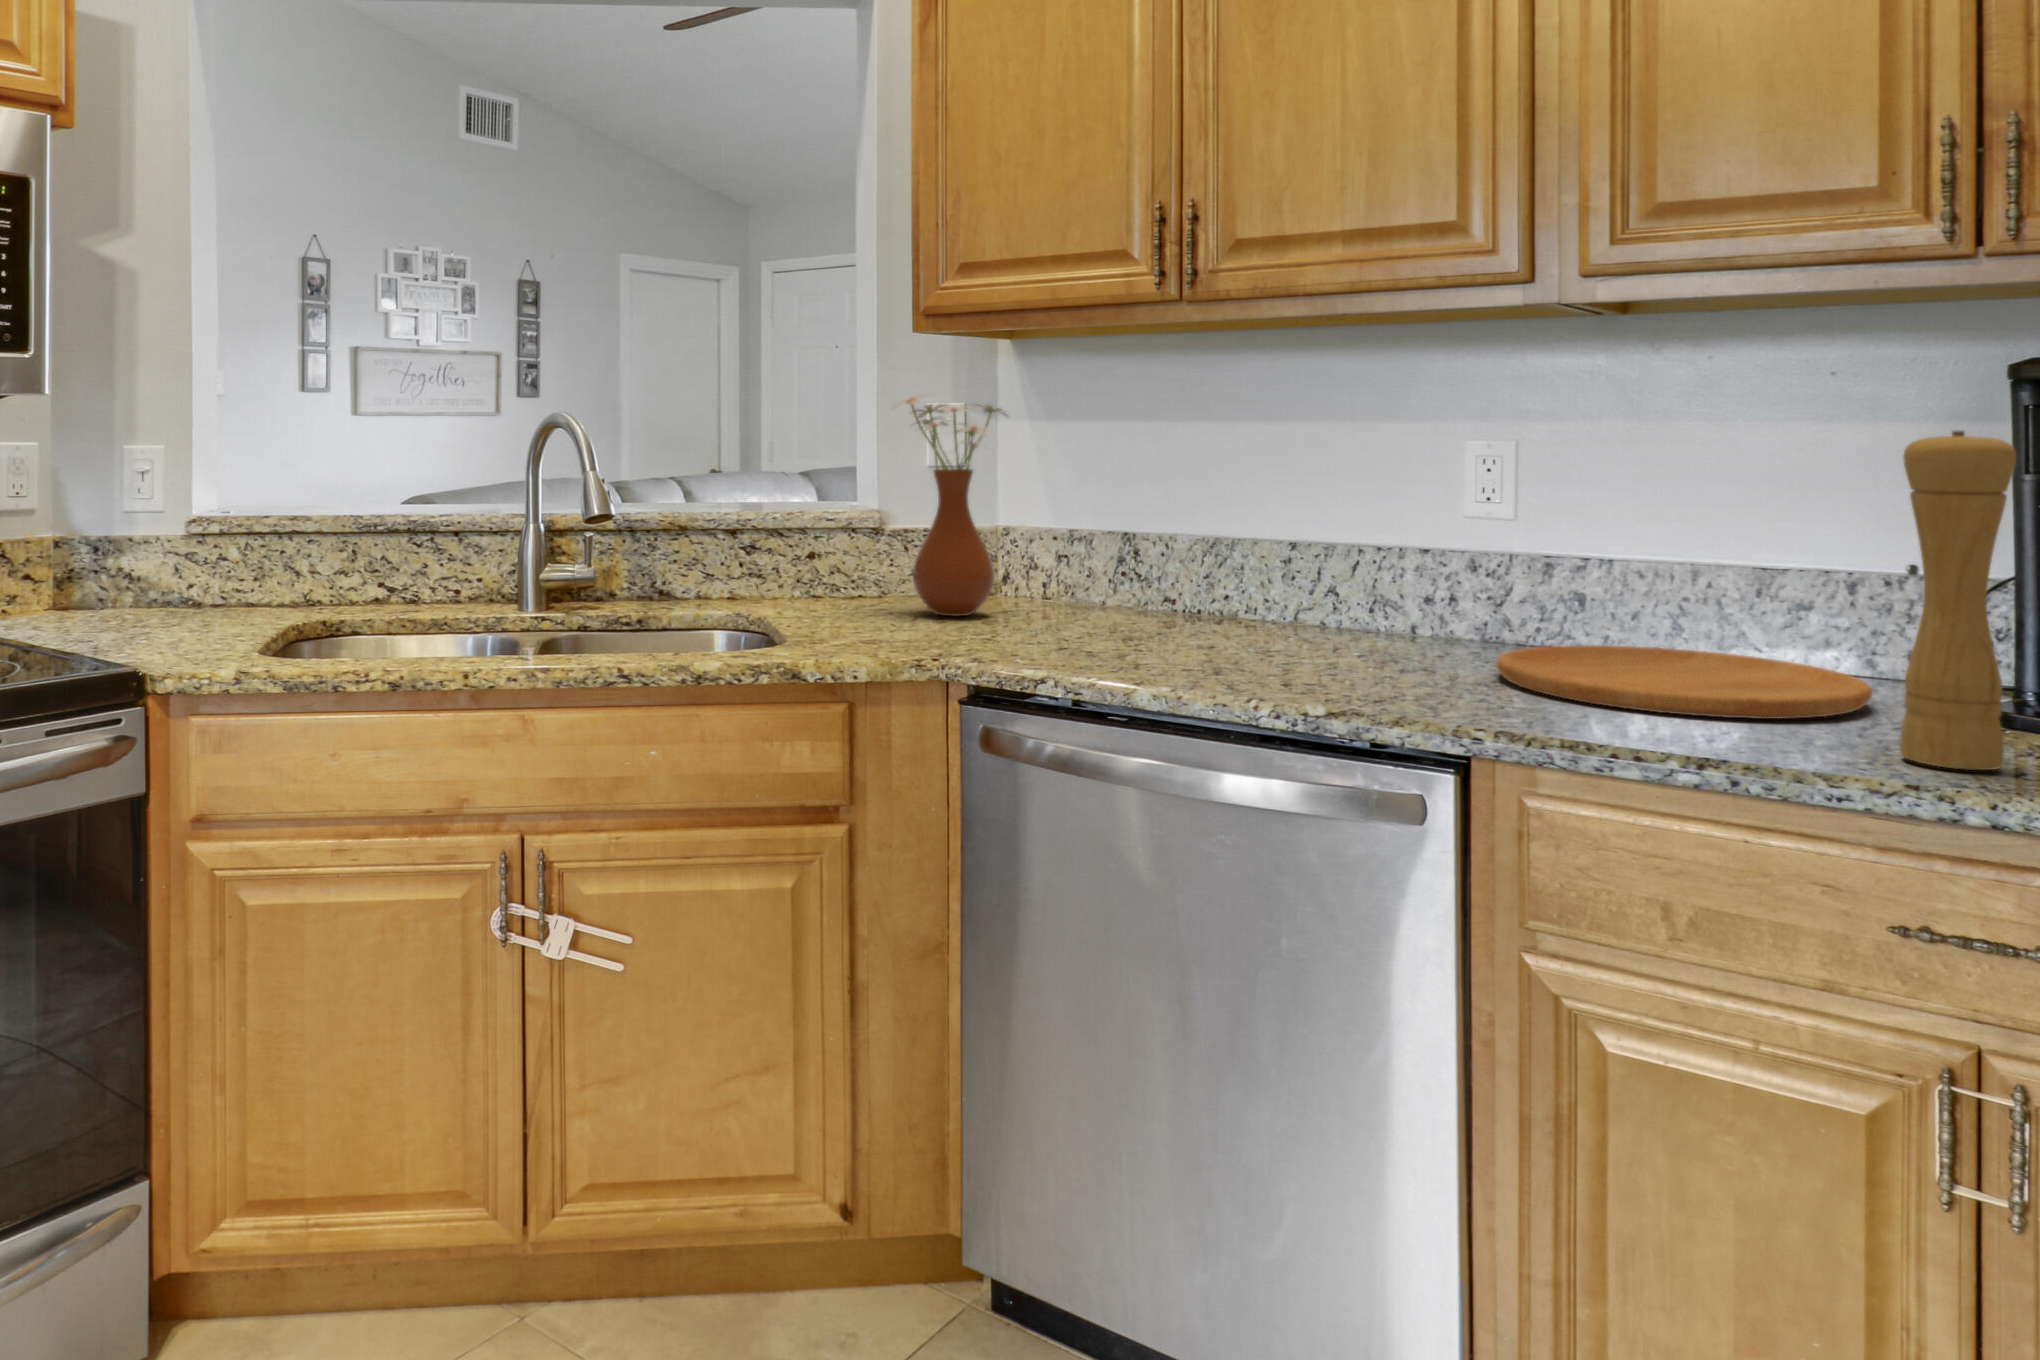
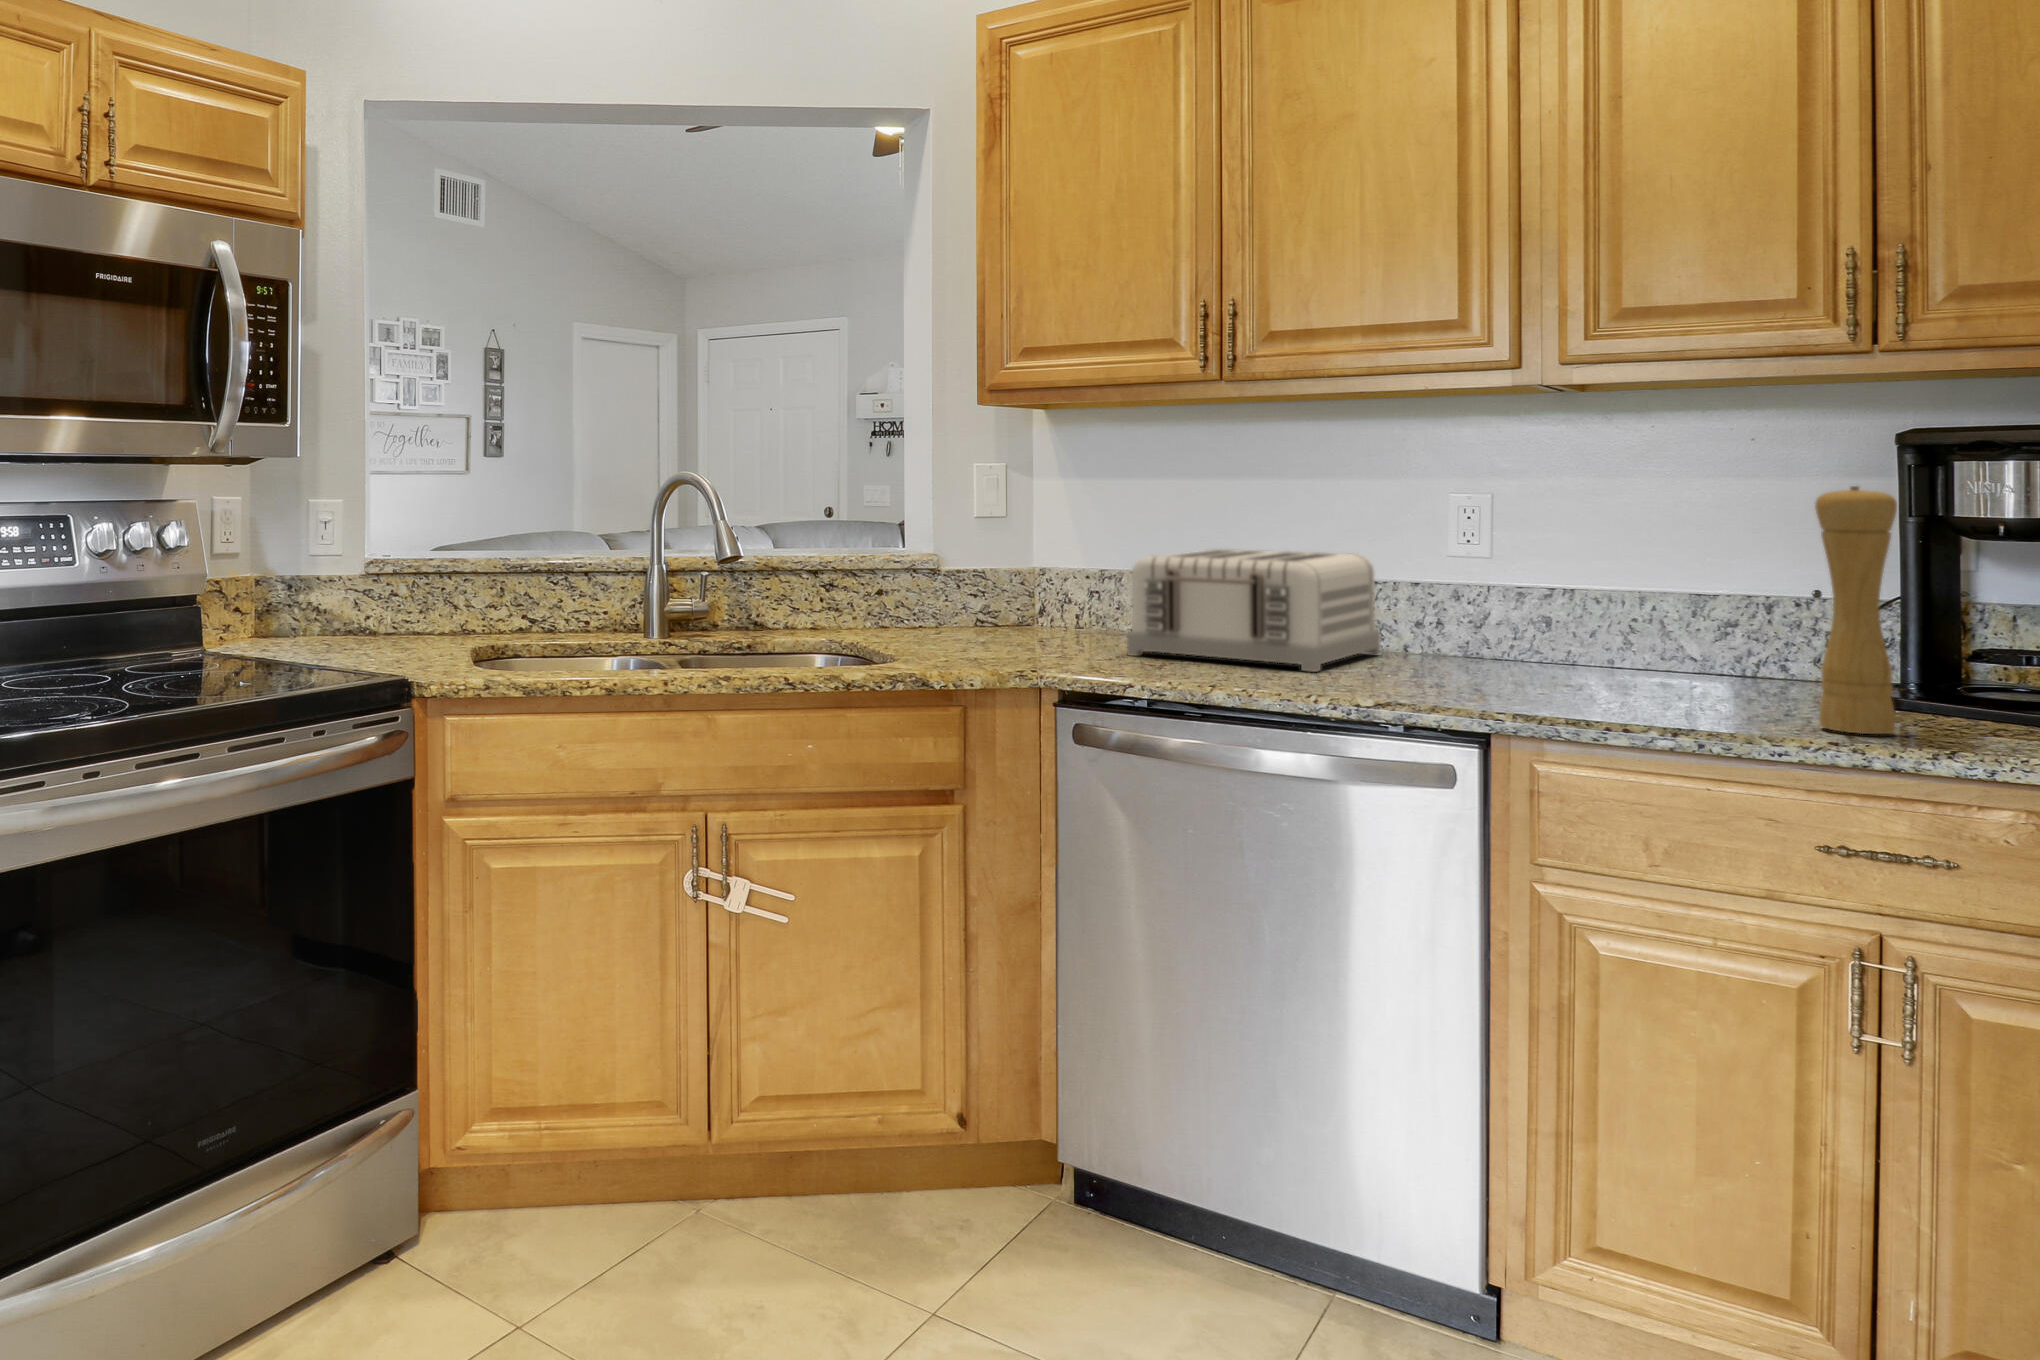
vase: present [893,396,1008,616] -> none [965,453,1062,640]
toaster: none [1065,509,1375,664] -> present [1127,549,1381,672]
cutting board: present [1496,645,1872,719] -> none [1495,657,1793,705]

